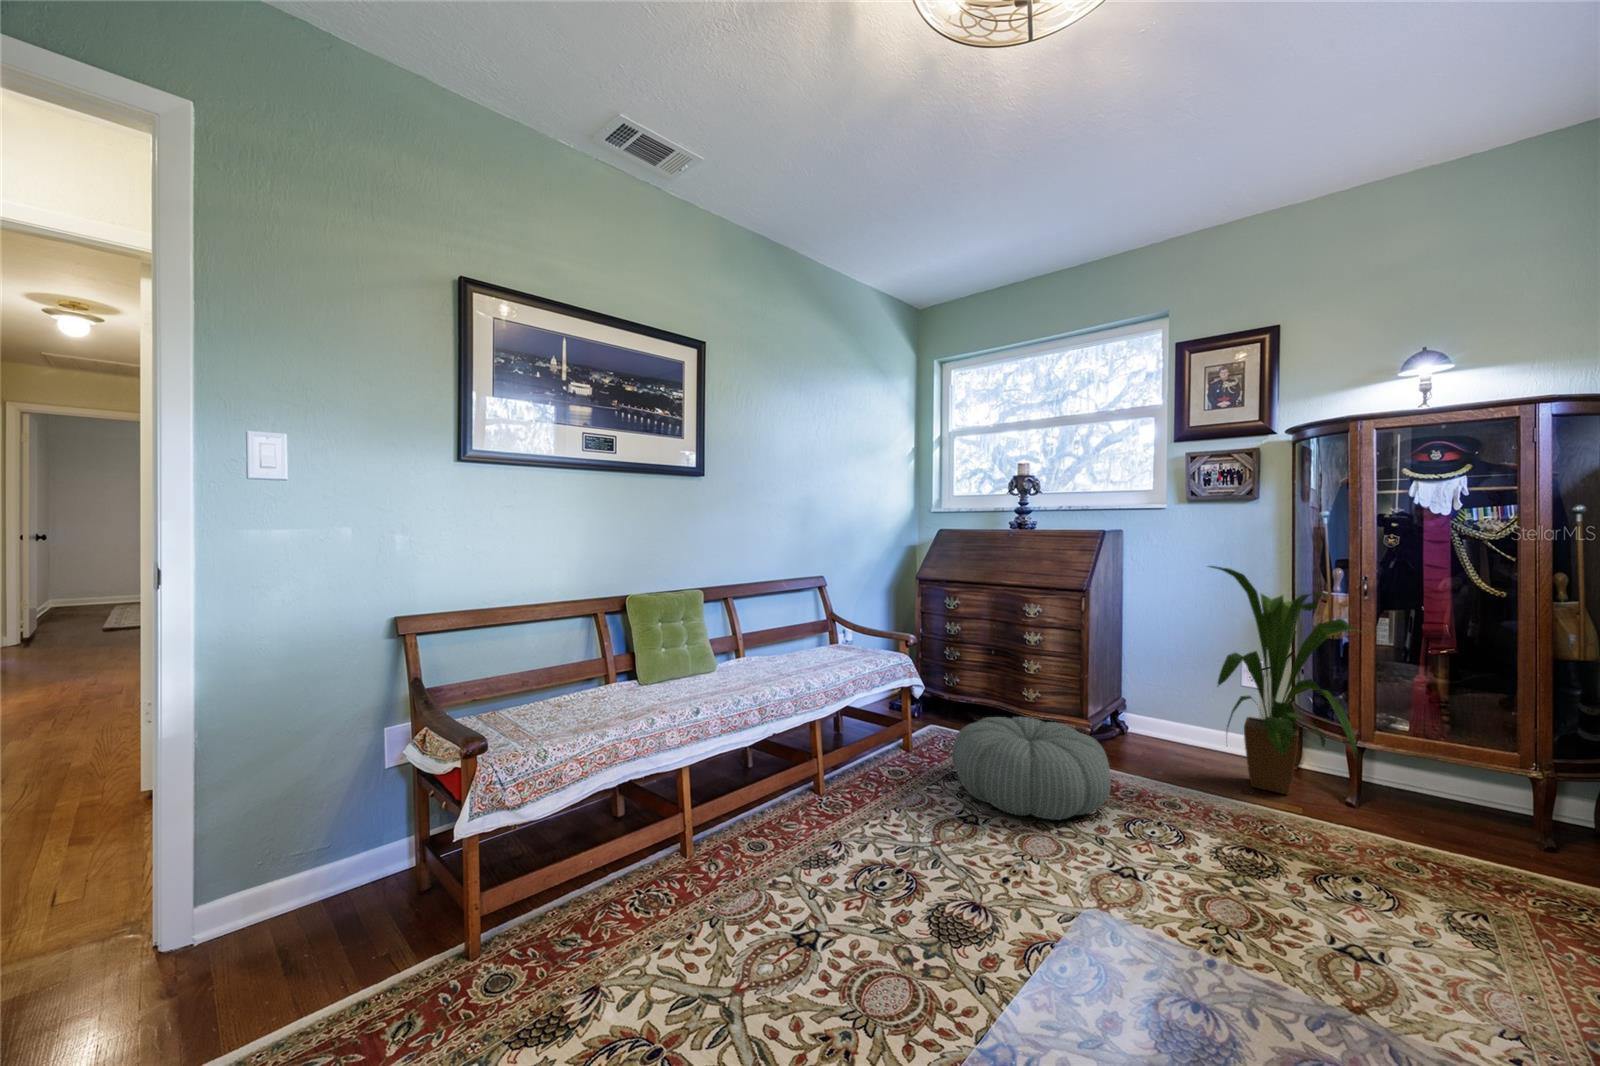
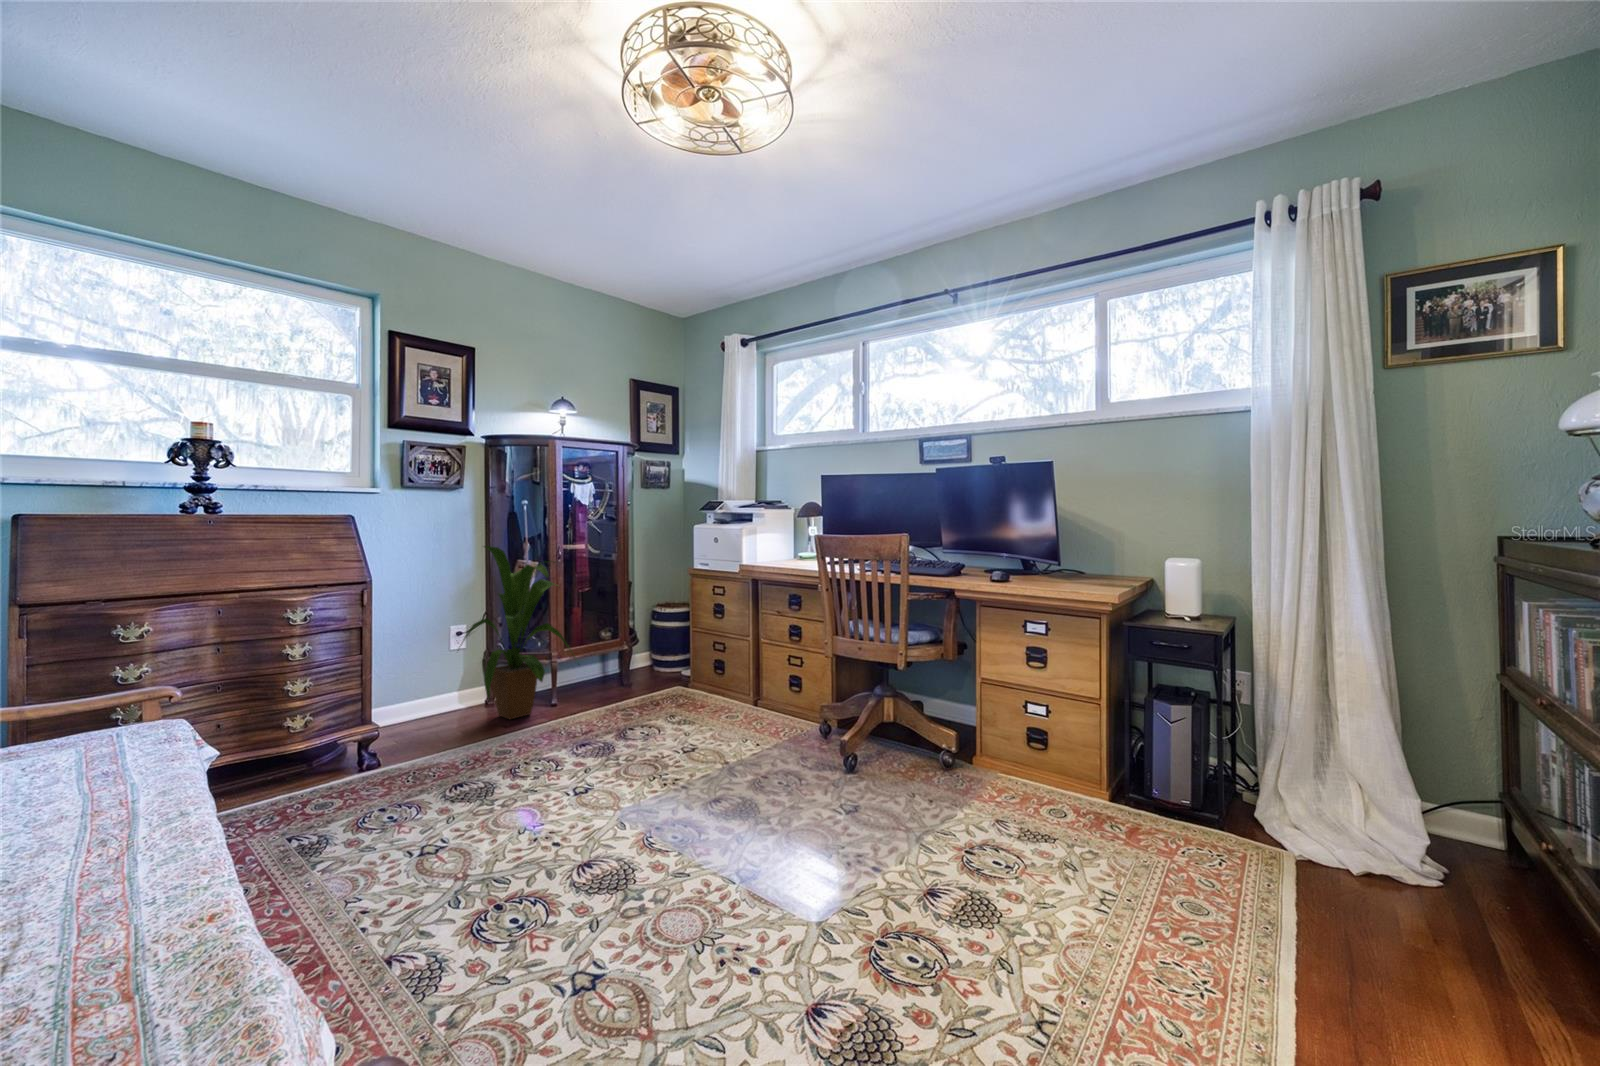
pouf: present [952,717,1111,820] -> none [316,719,508,833]

